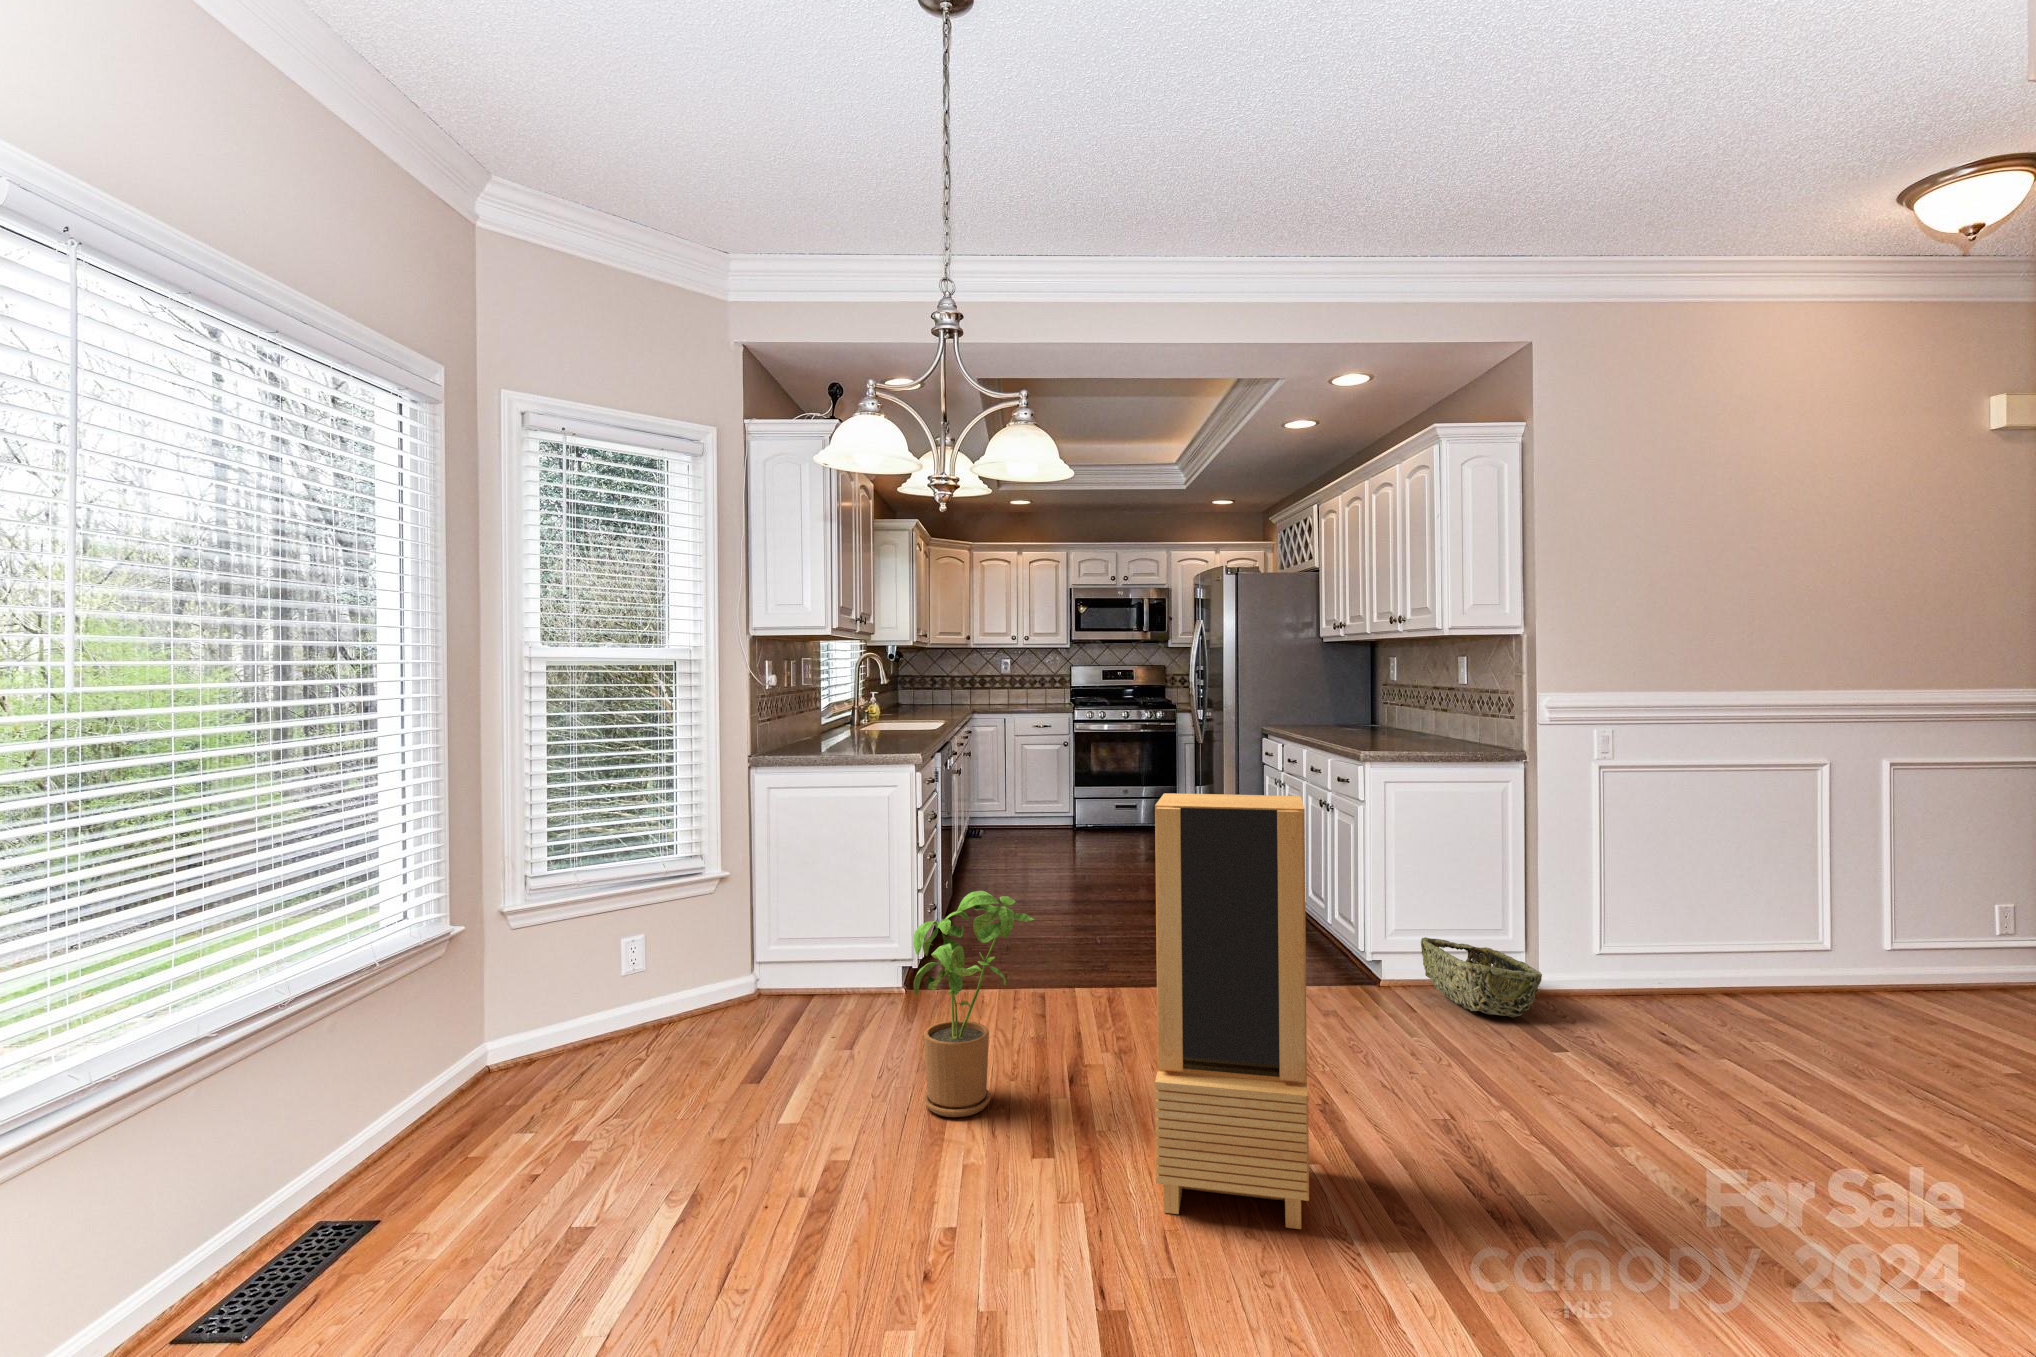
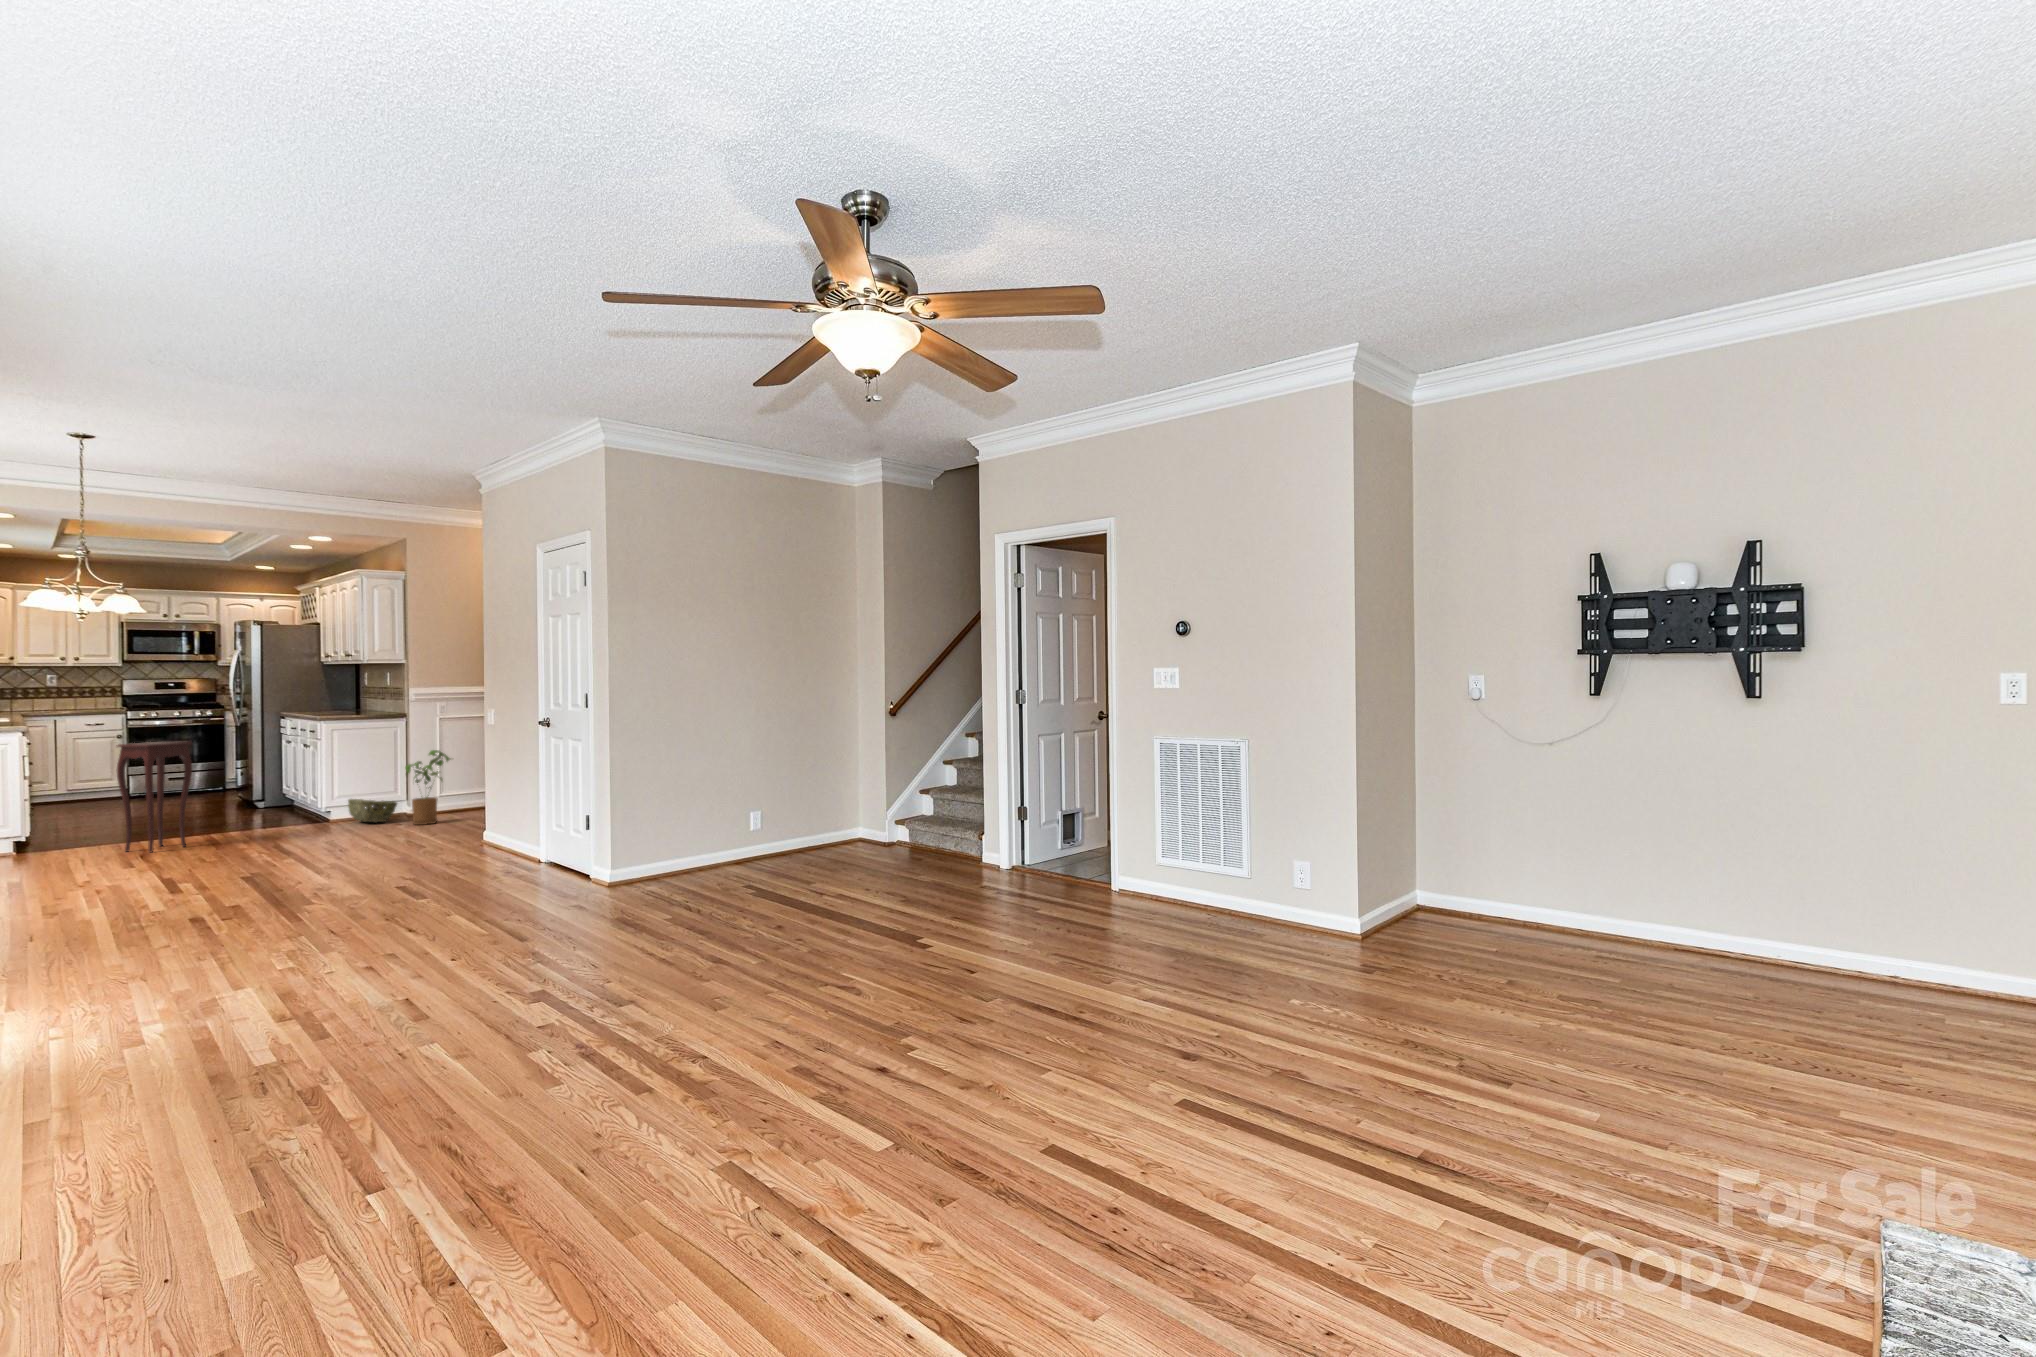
storage cabinet: present [1155,793,1309,1229] -> none [188,722,257,864]
side table: none [1029,804,1155,1065] -> present [117,742,192,852]
house plant: present [914,891,1036,1117] -> present [405,750,450,825]

